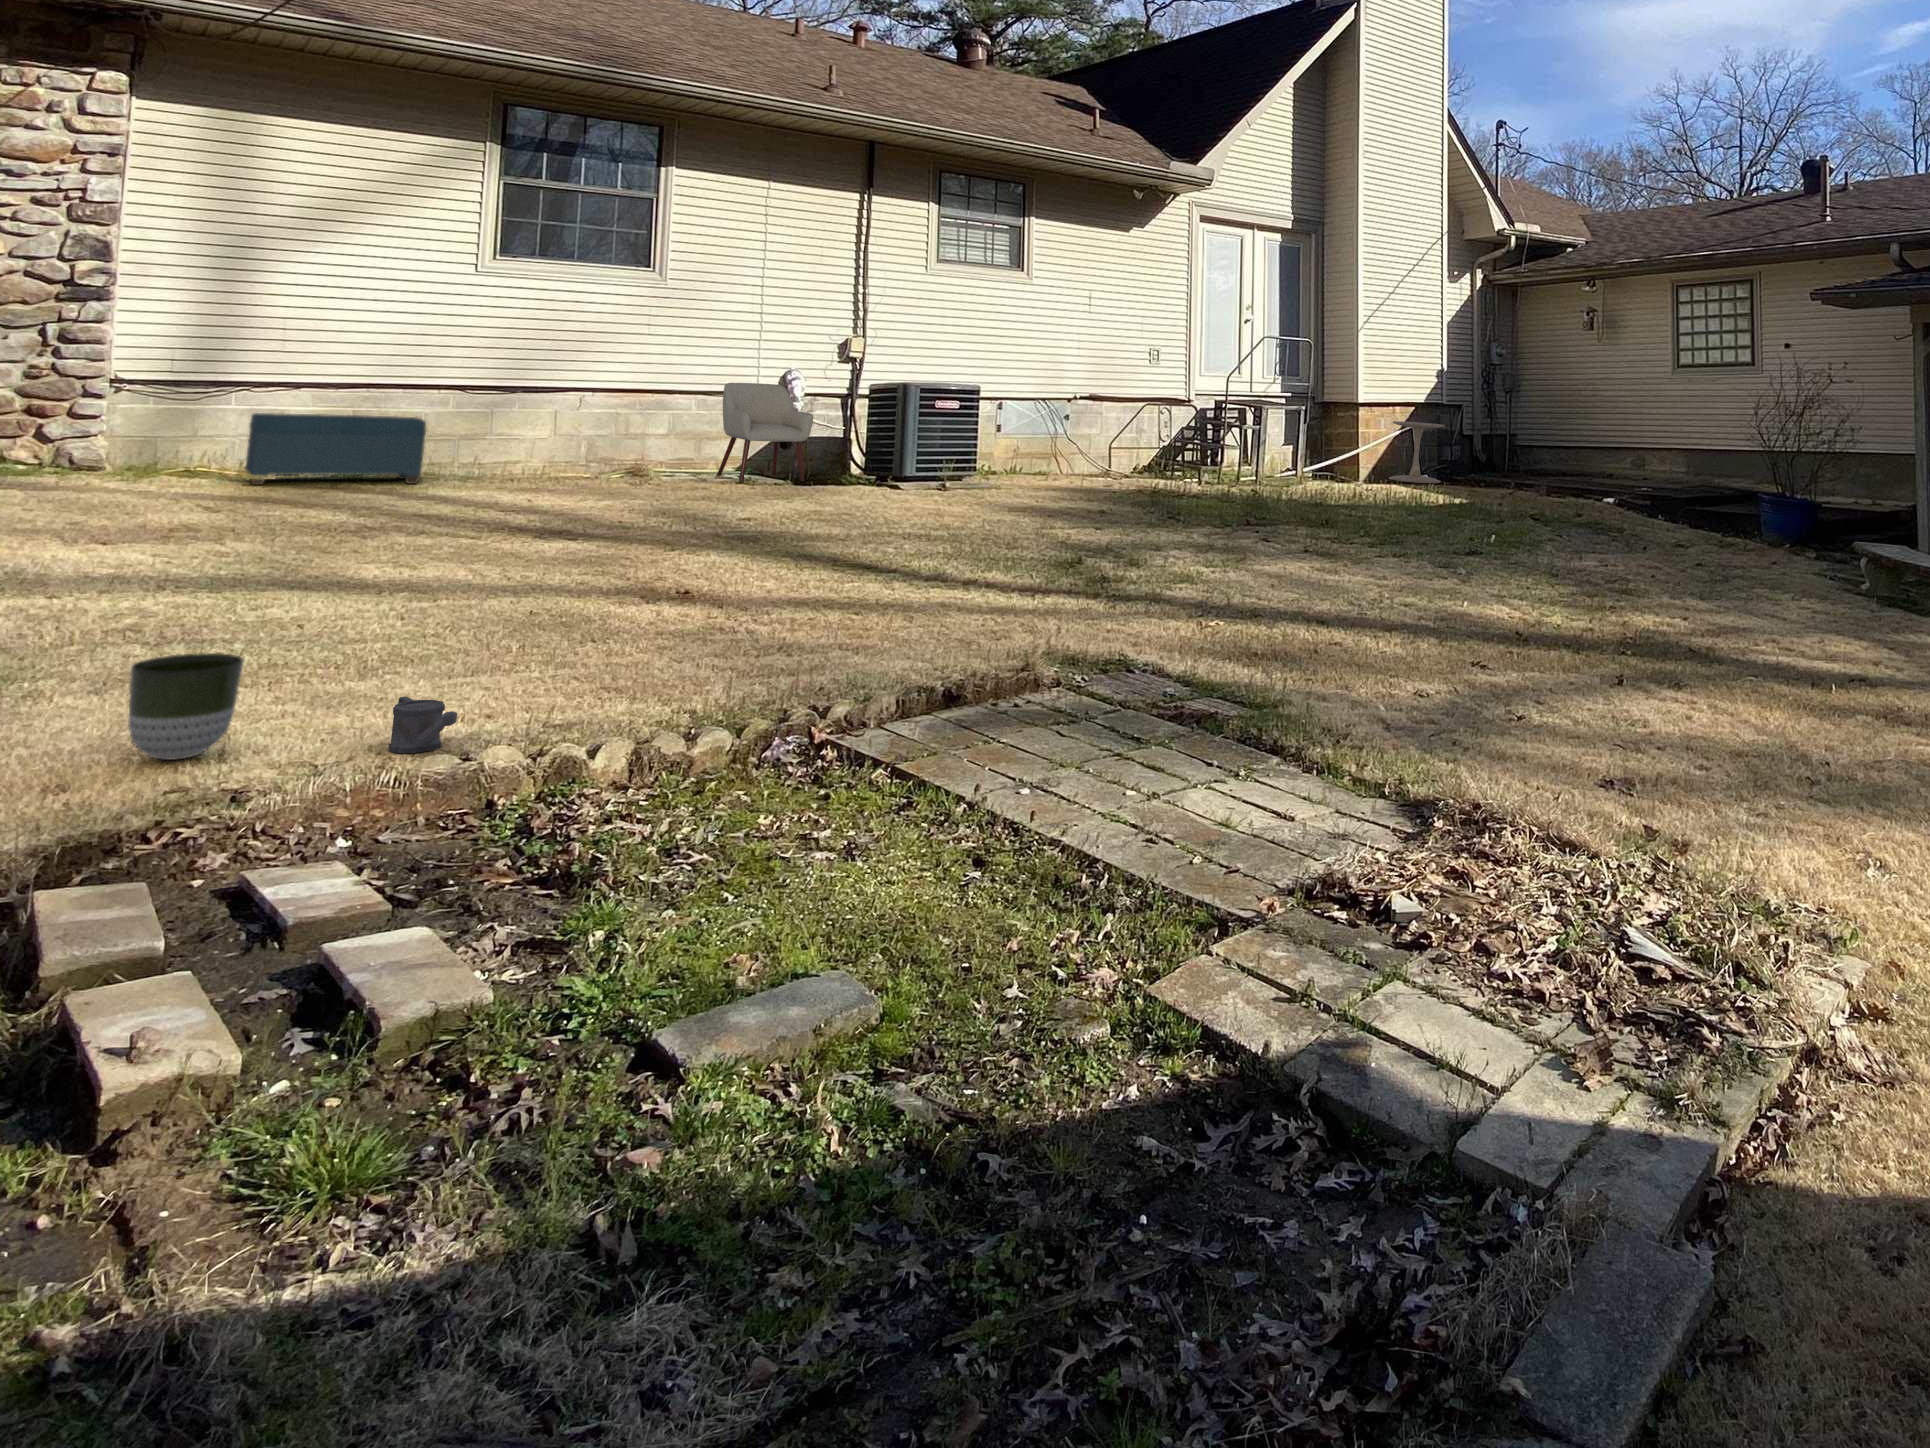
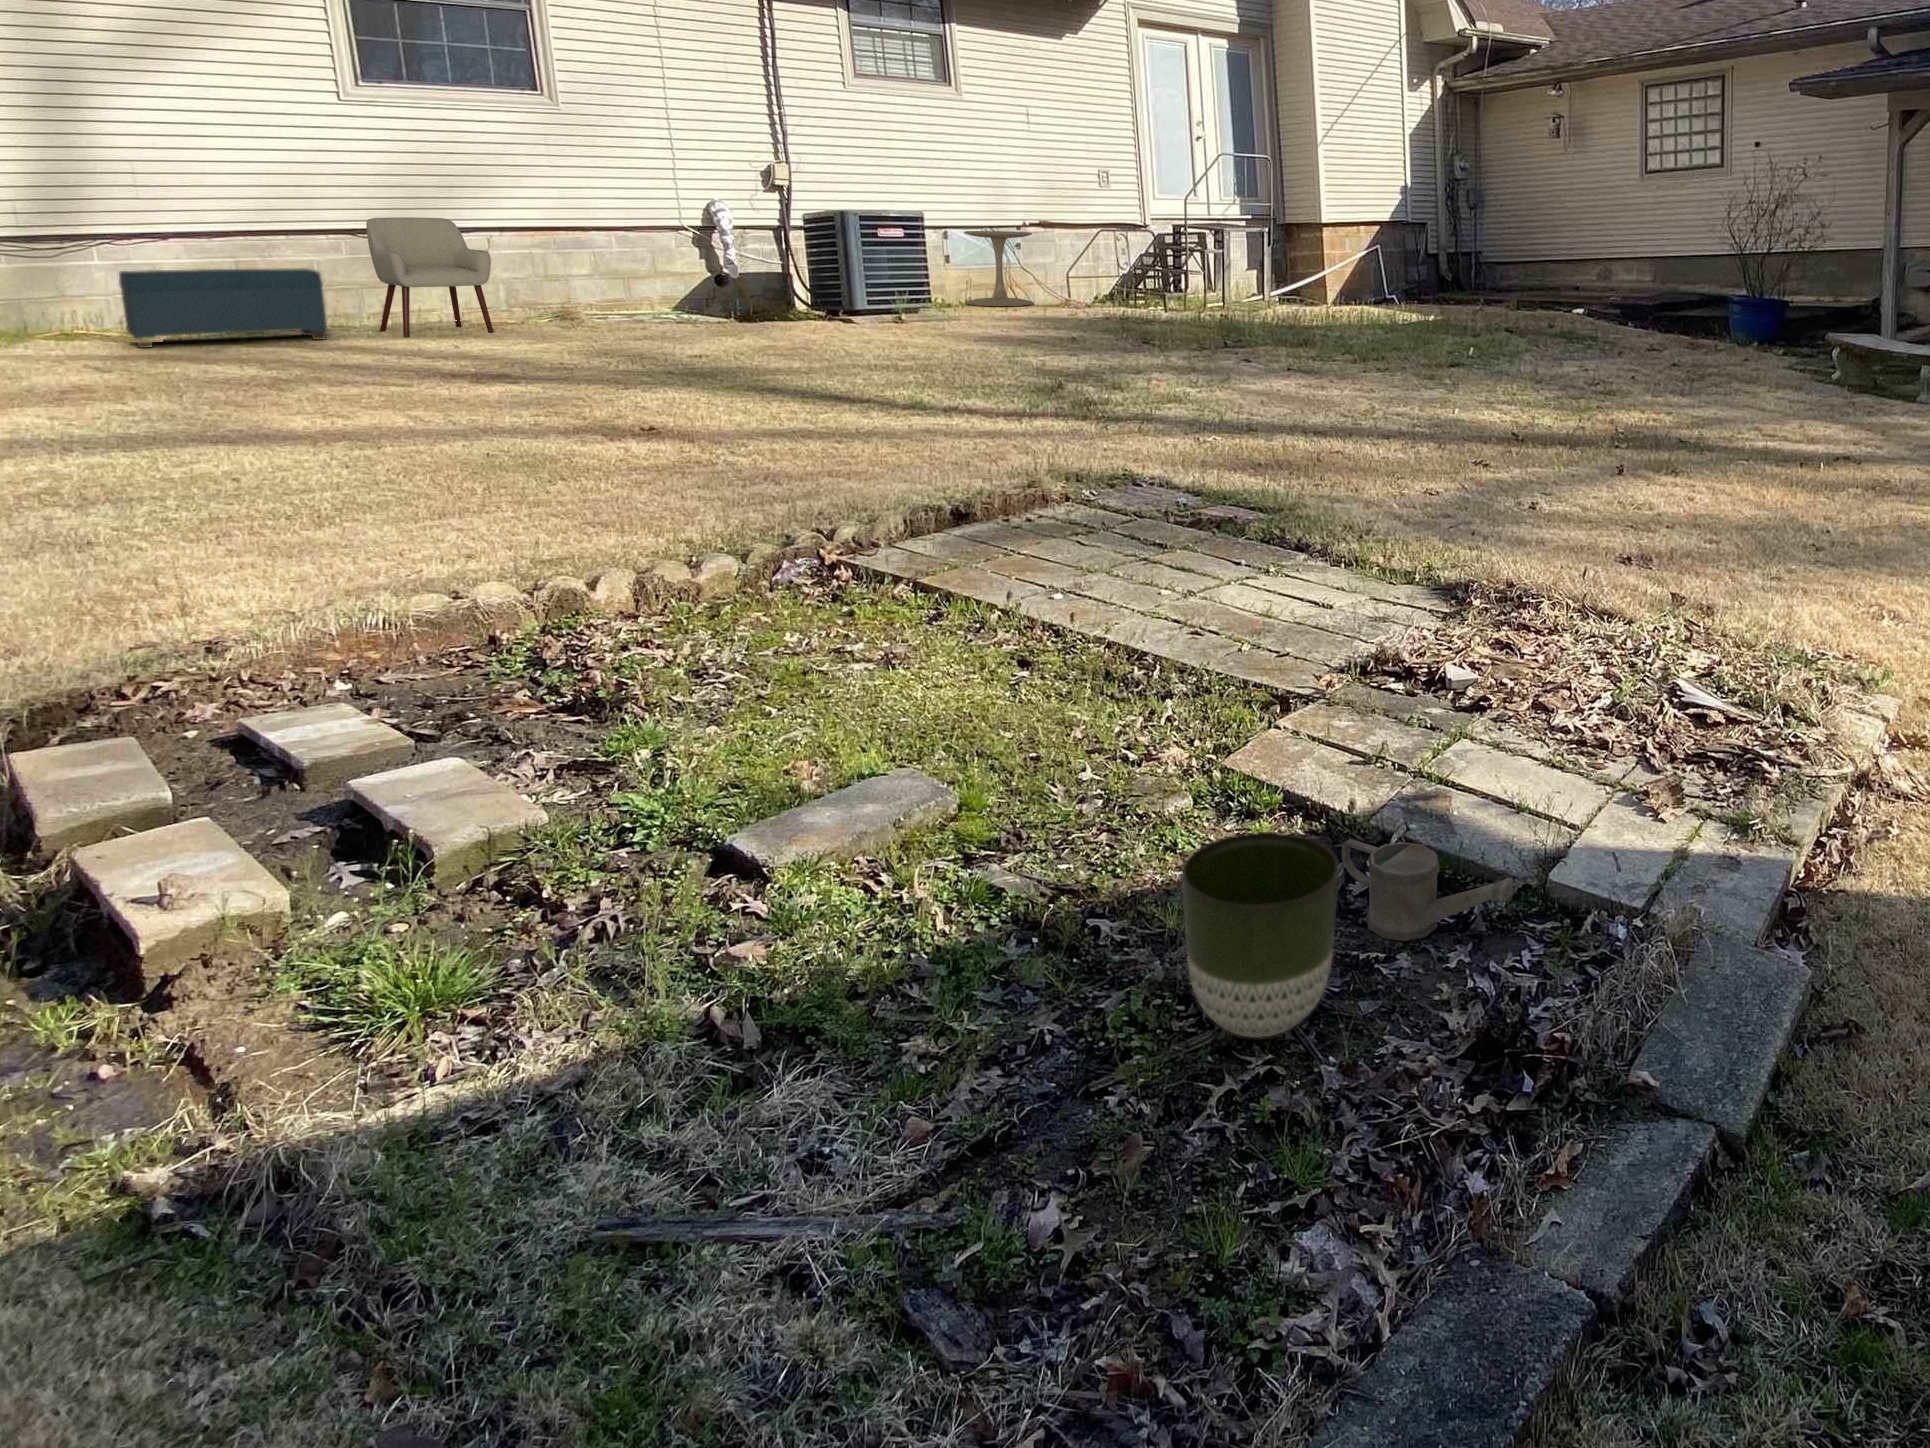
chair: present [717,383,813,482] -> present [366,217,494,337]
pedestal table: present [1389,421,1444,483] -> present [964,231,1034,306]
planter: present [129,653,243,760] -> present [1182,832,1339,1038]
watering can: present [389,696,457,753] -> present [1342,839,1512,941]

